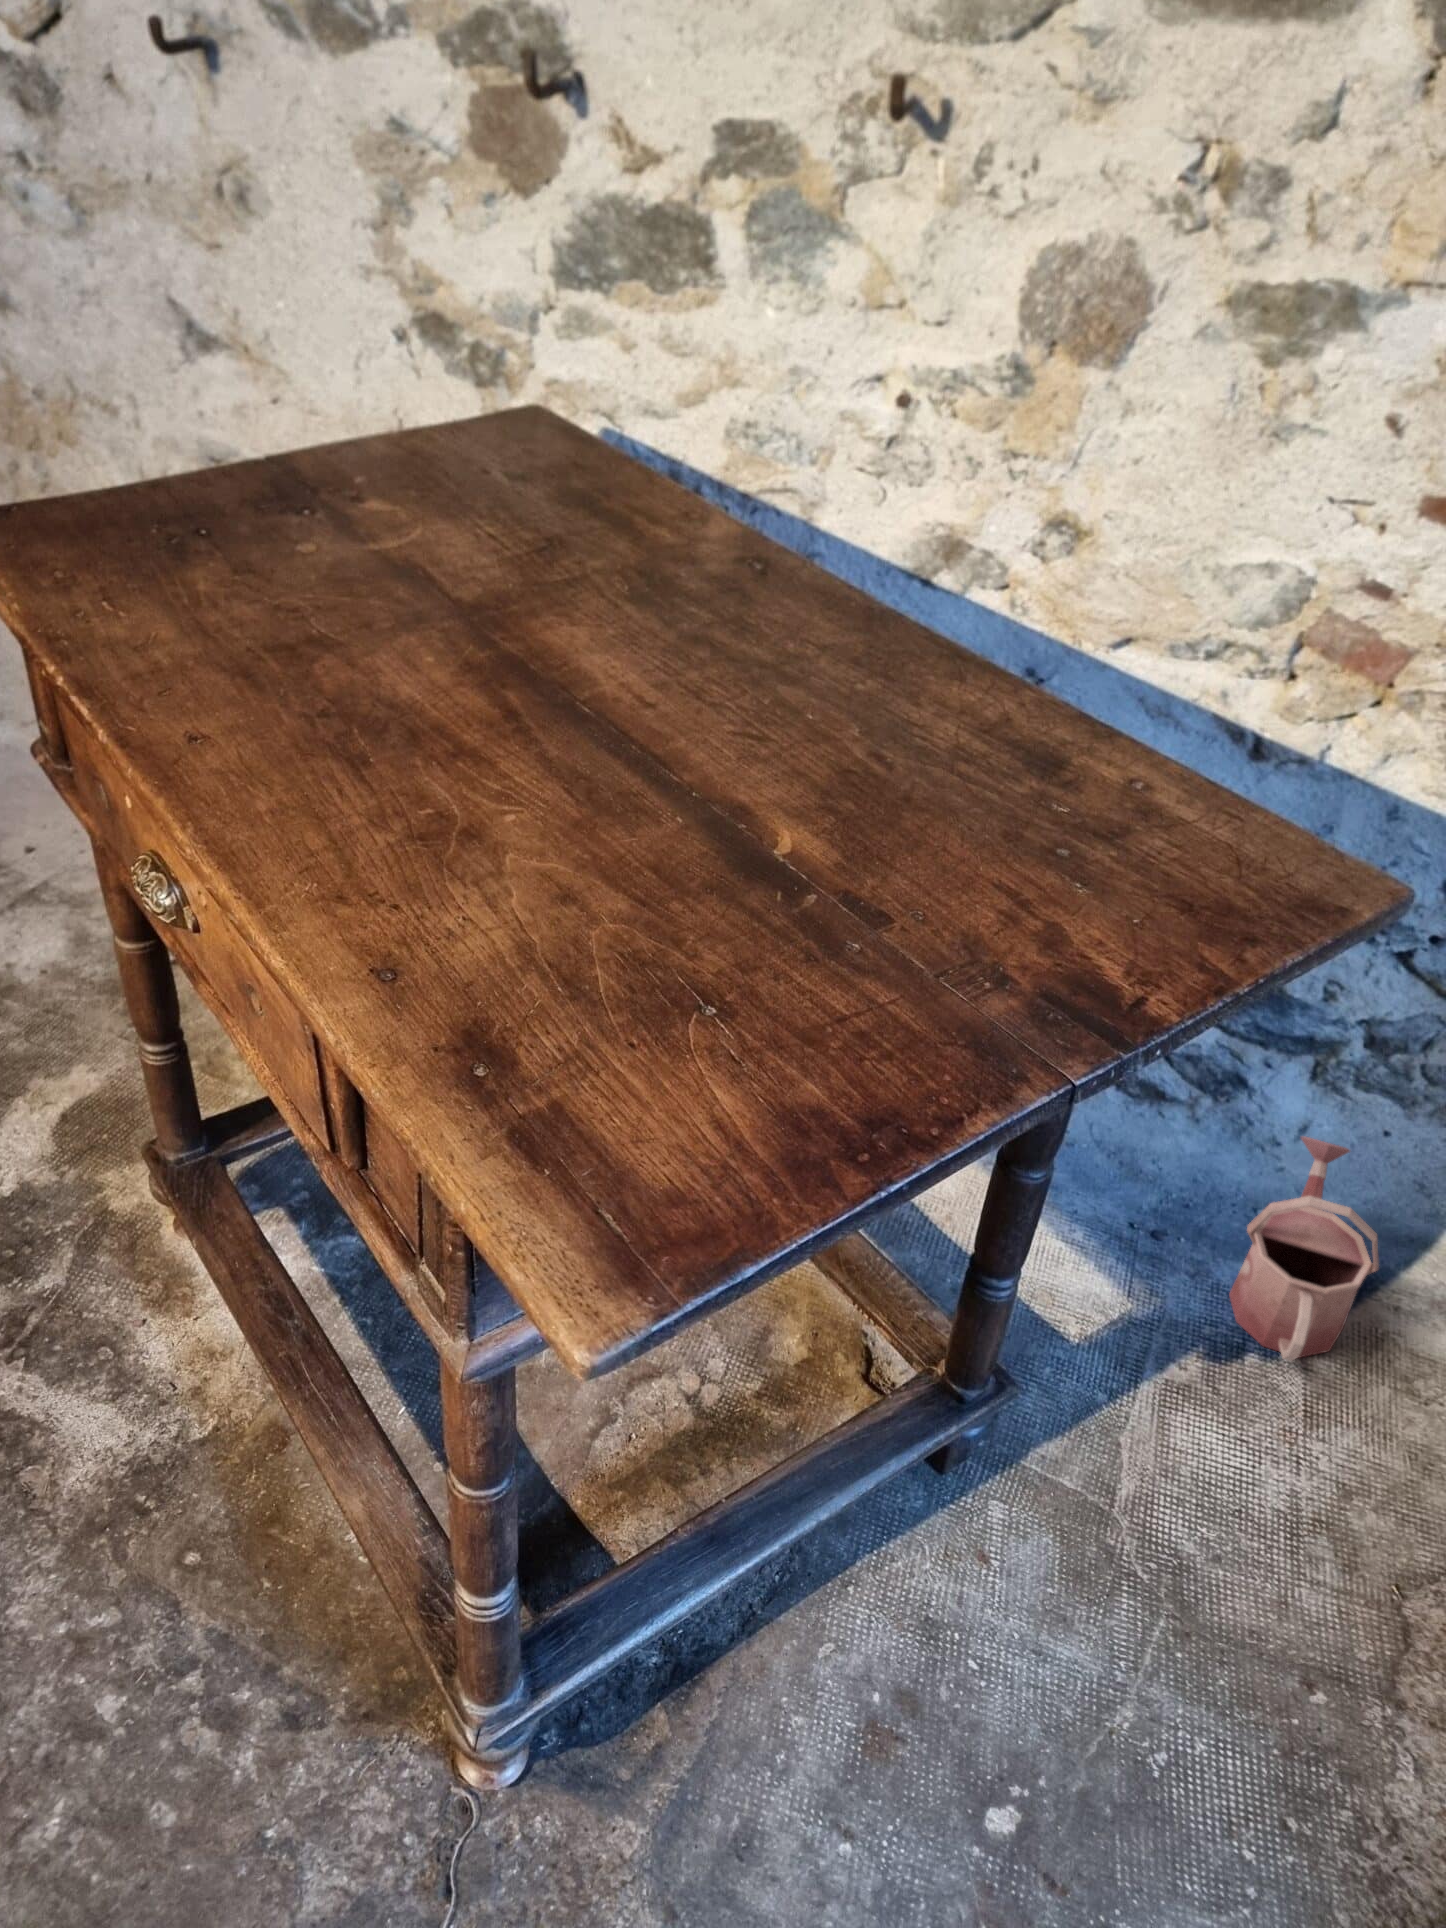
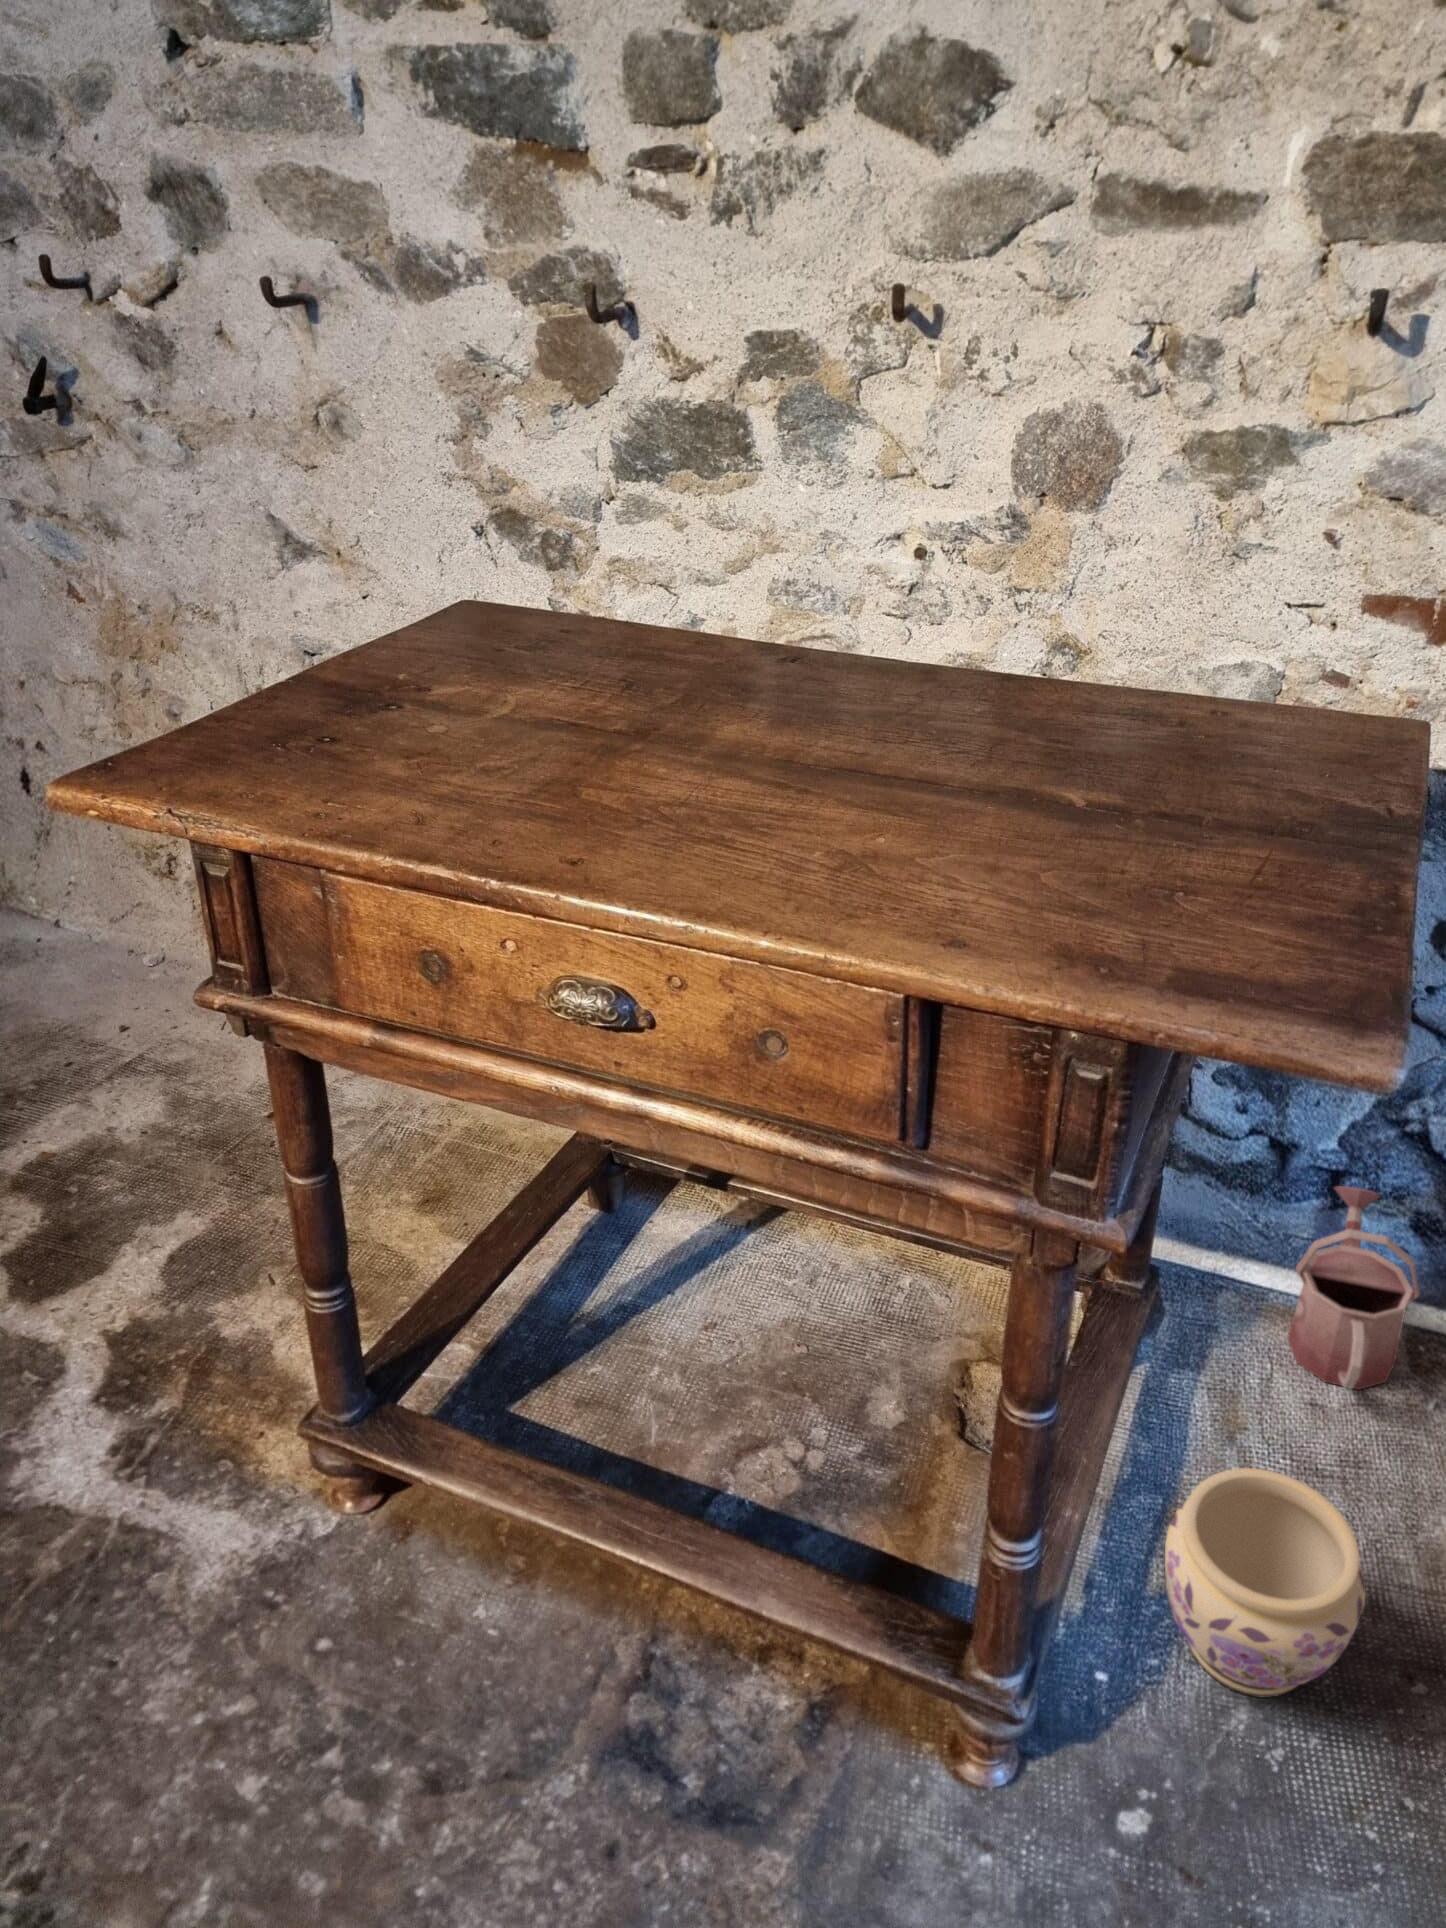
planter: none [1064,1464,1275,1696] -> present [1165,1468,1366,1698]

